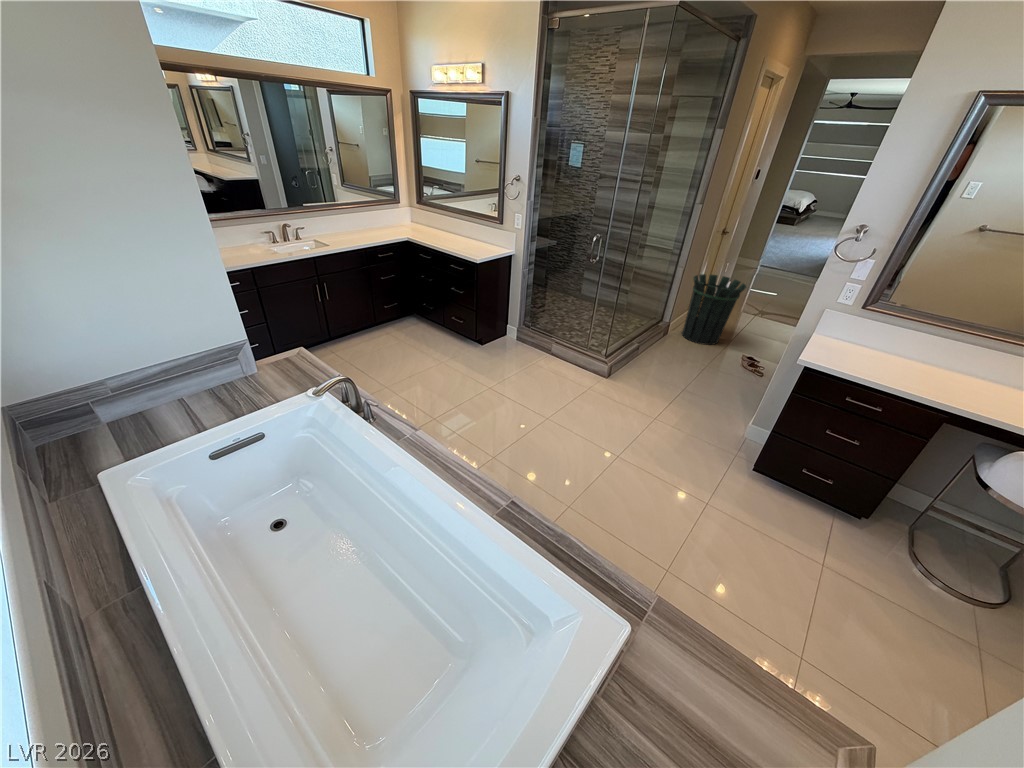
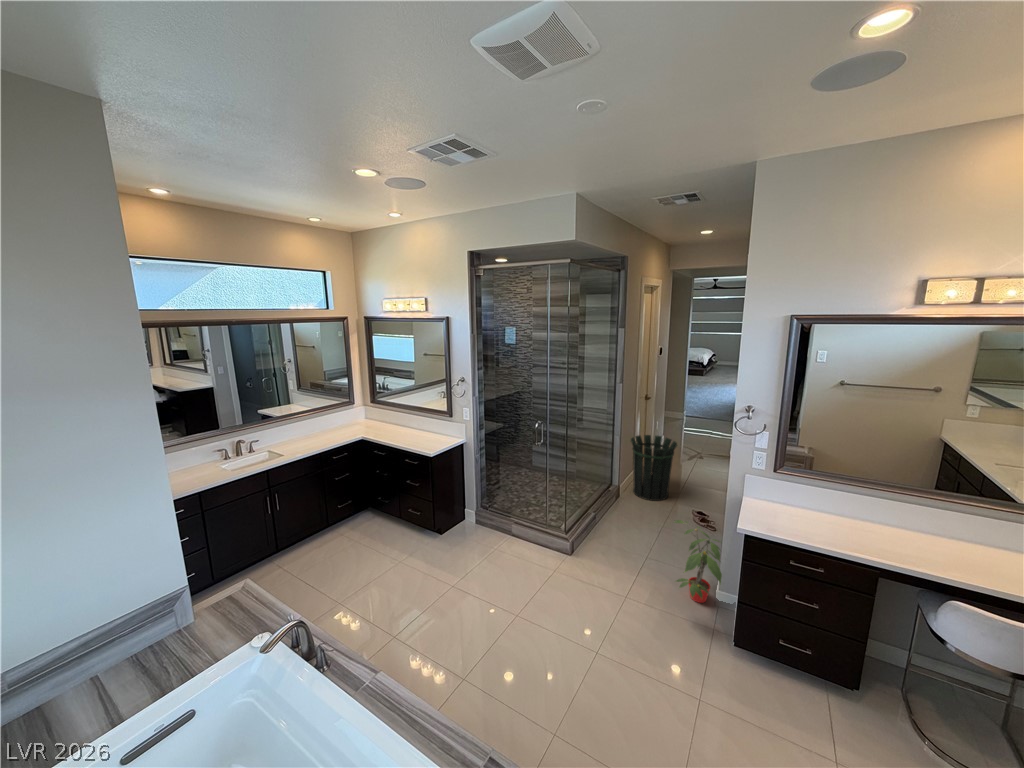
potted plant: none [709,355,775,433] -> present [675,520,722,603]

